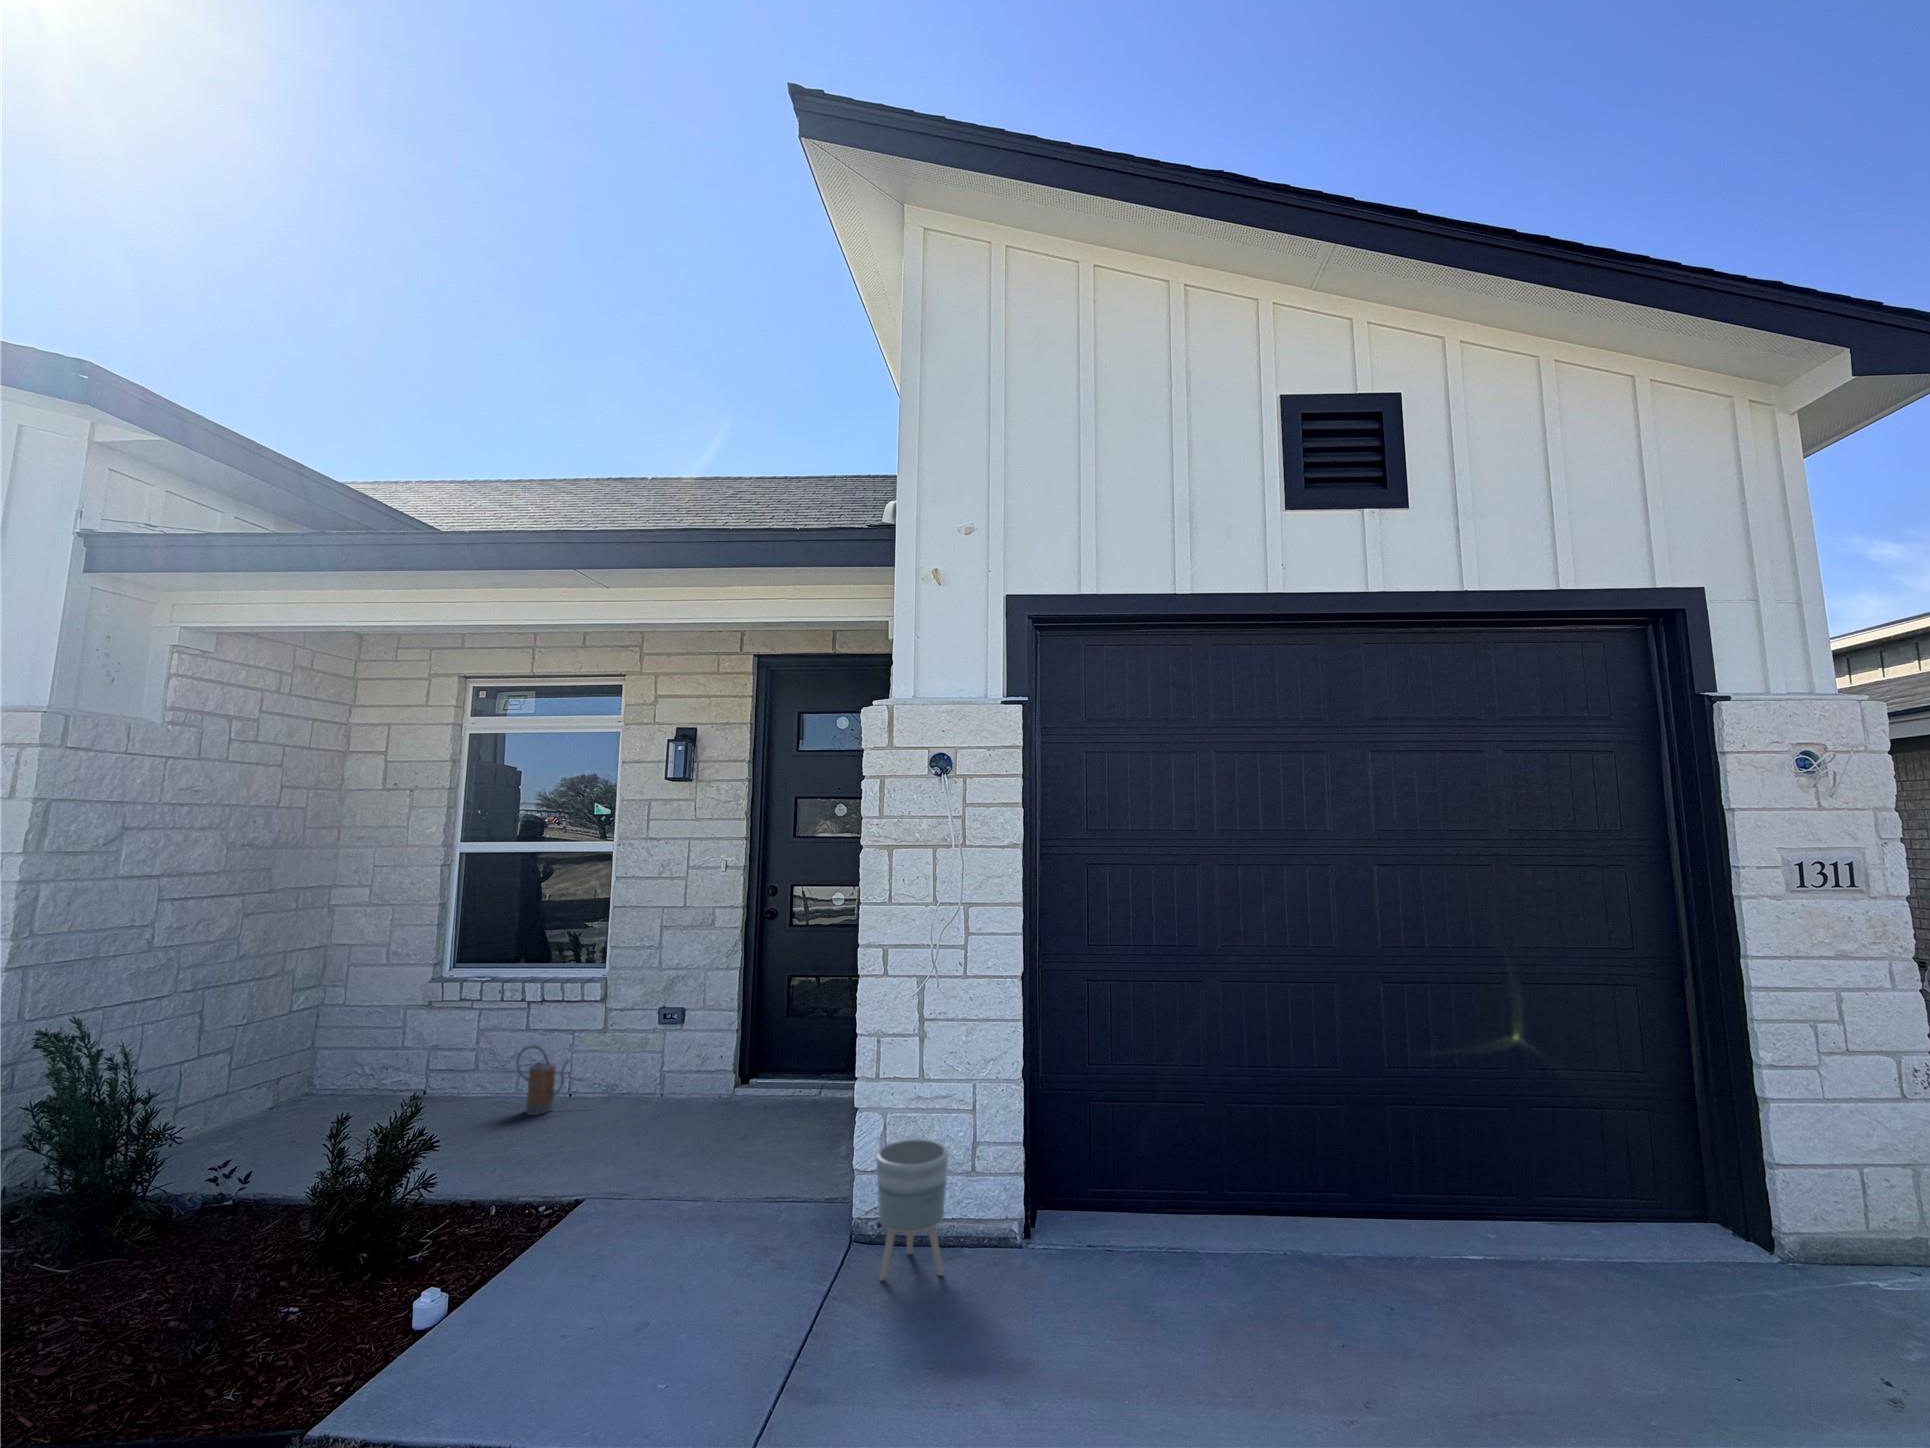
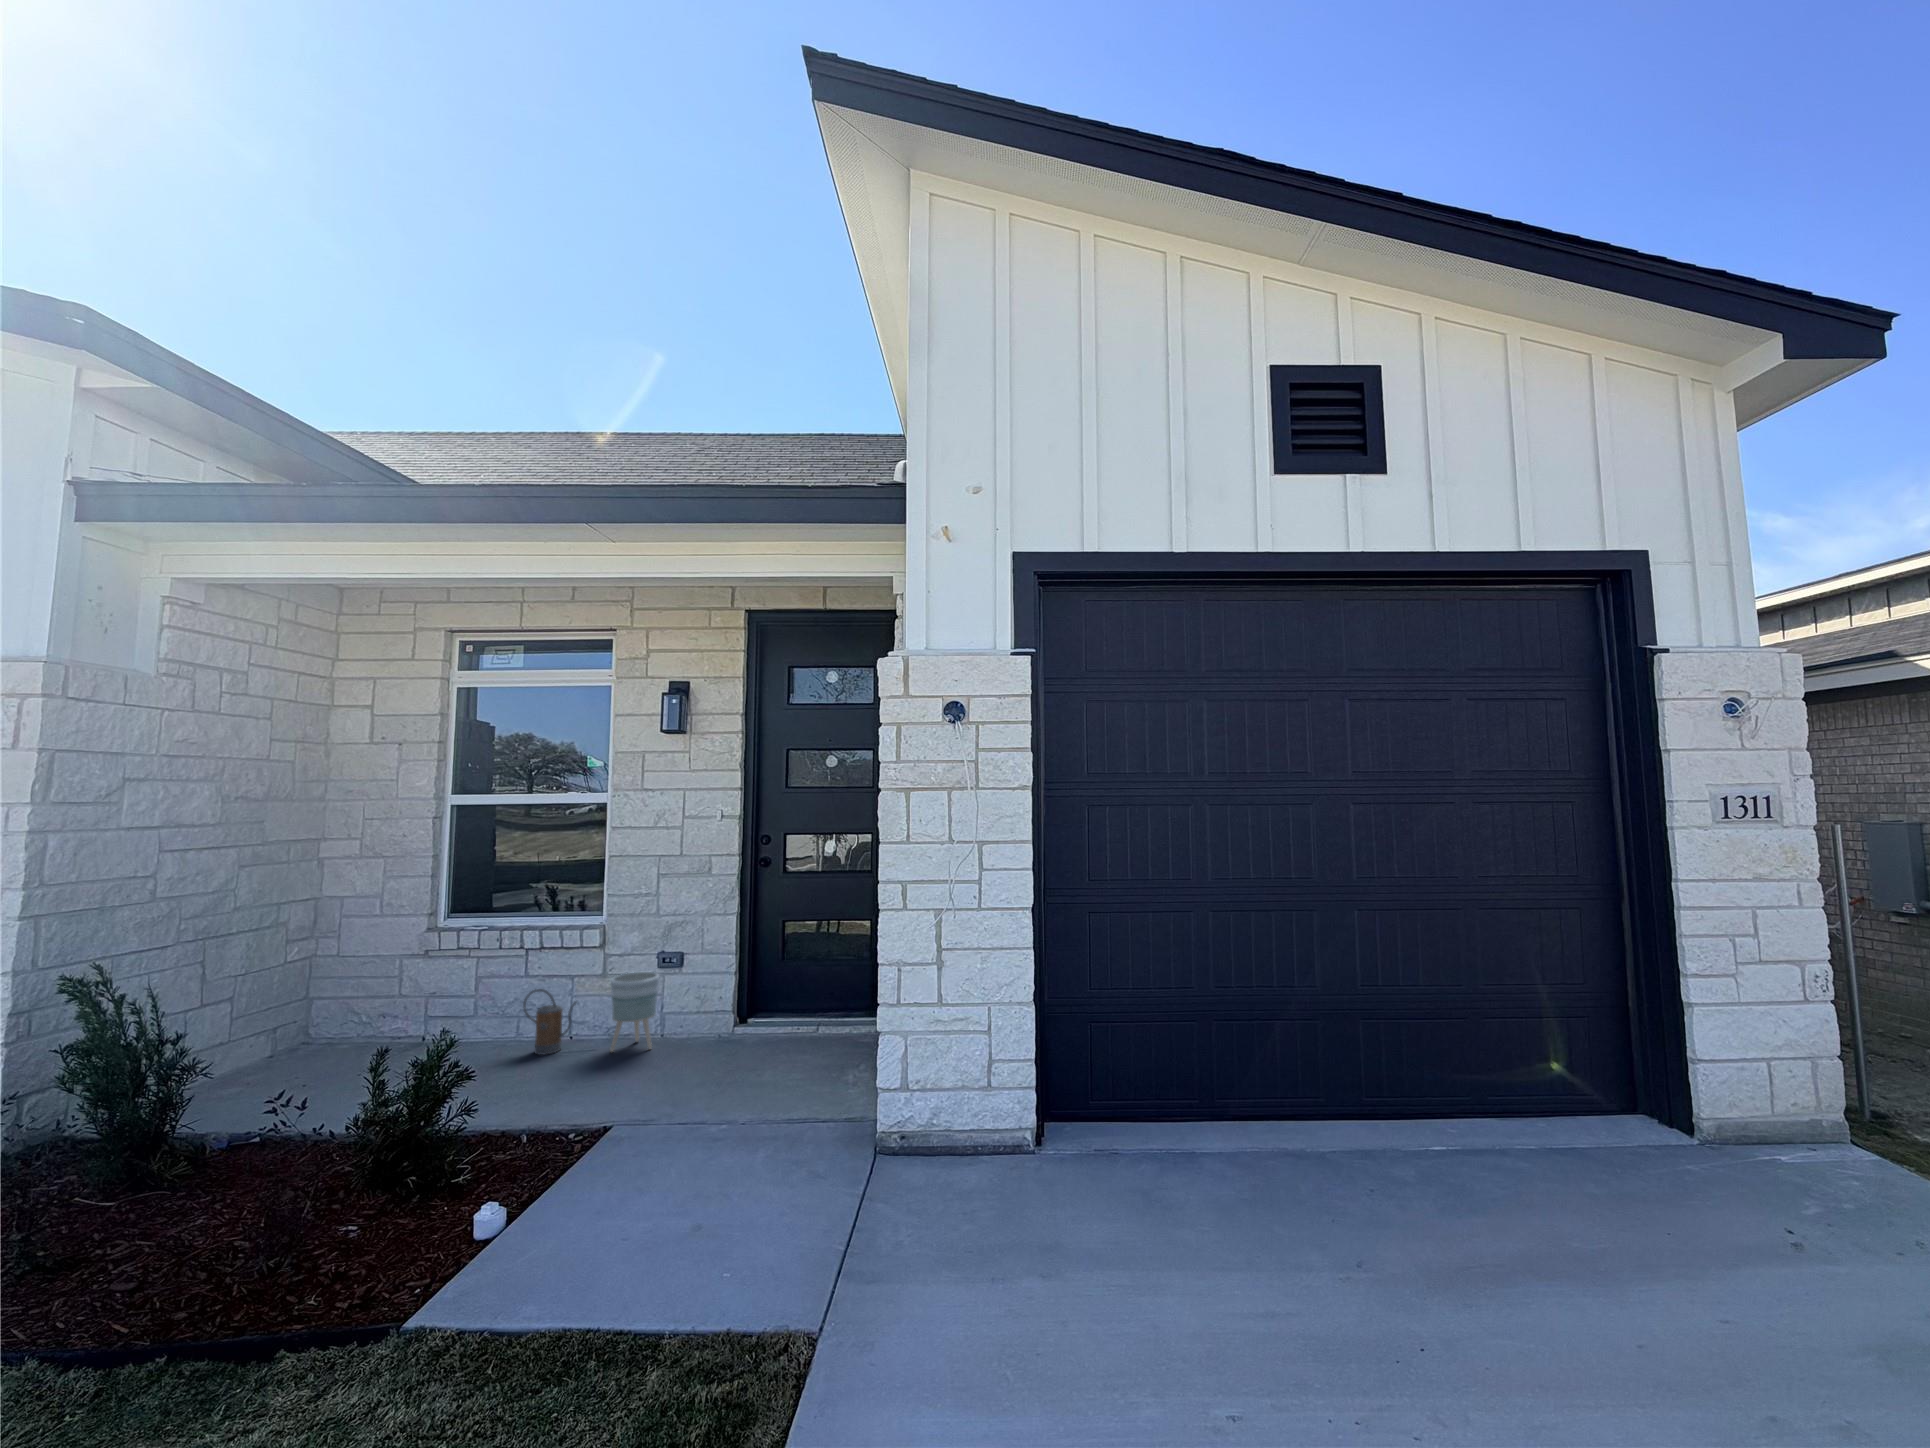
planter: present [876,1139,948,1281] -> present [610,972,660,1052]

